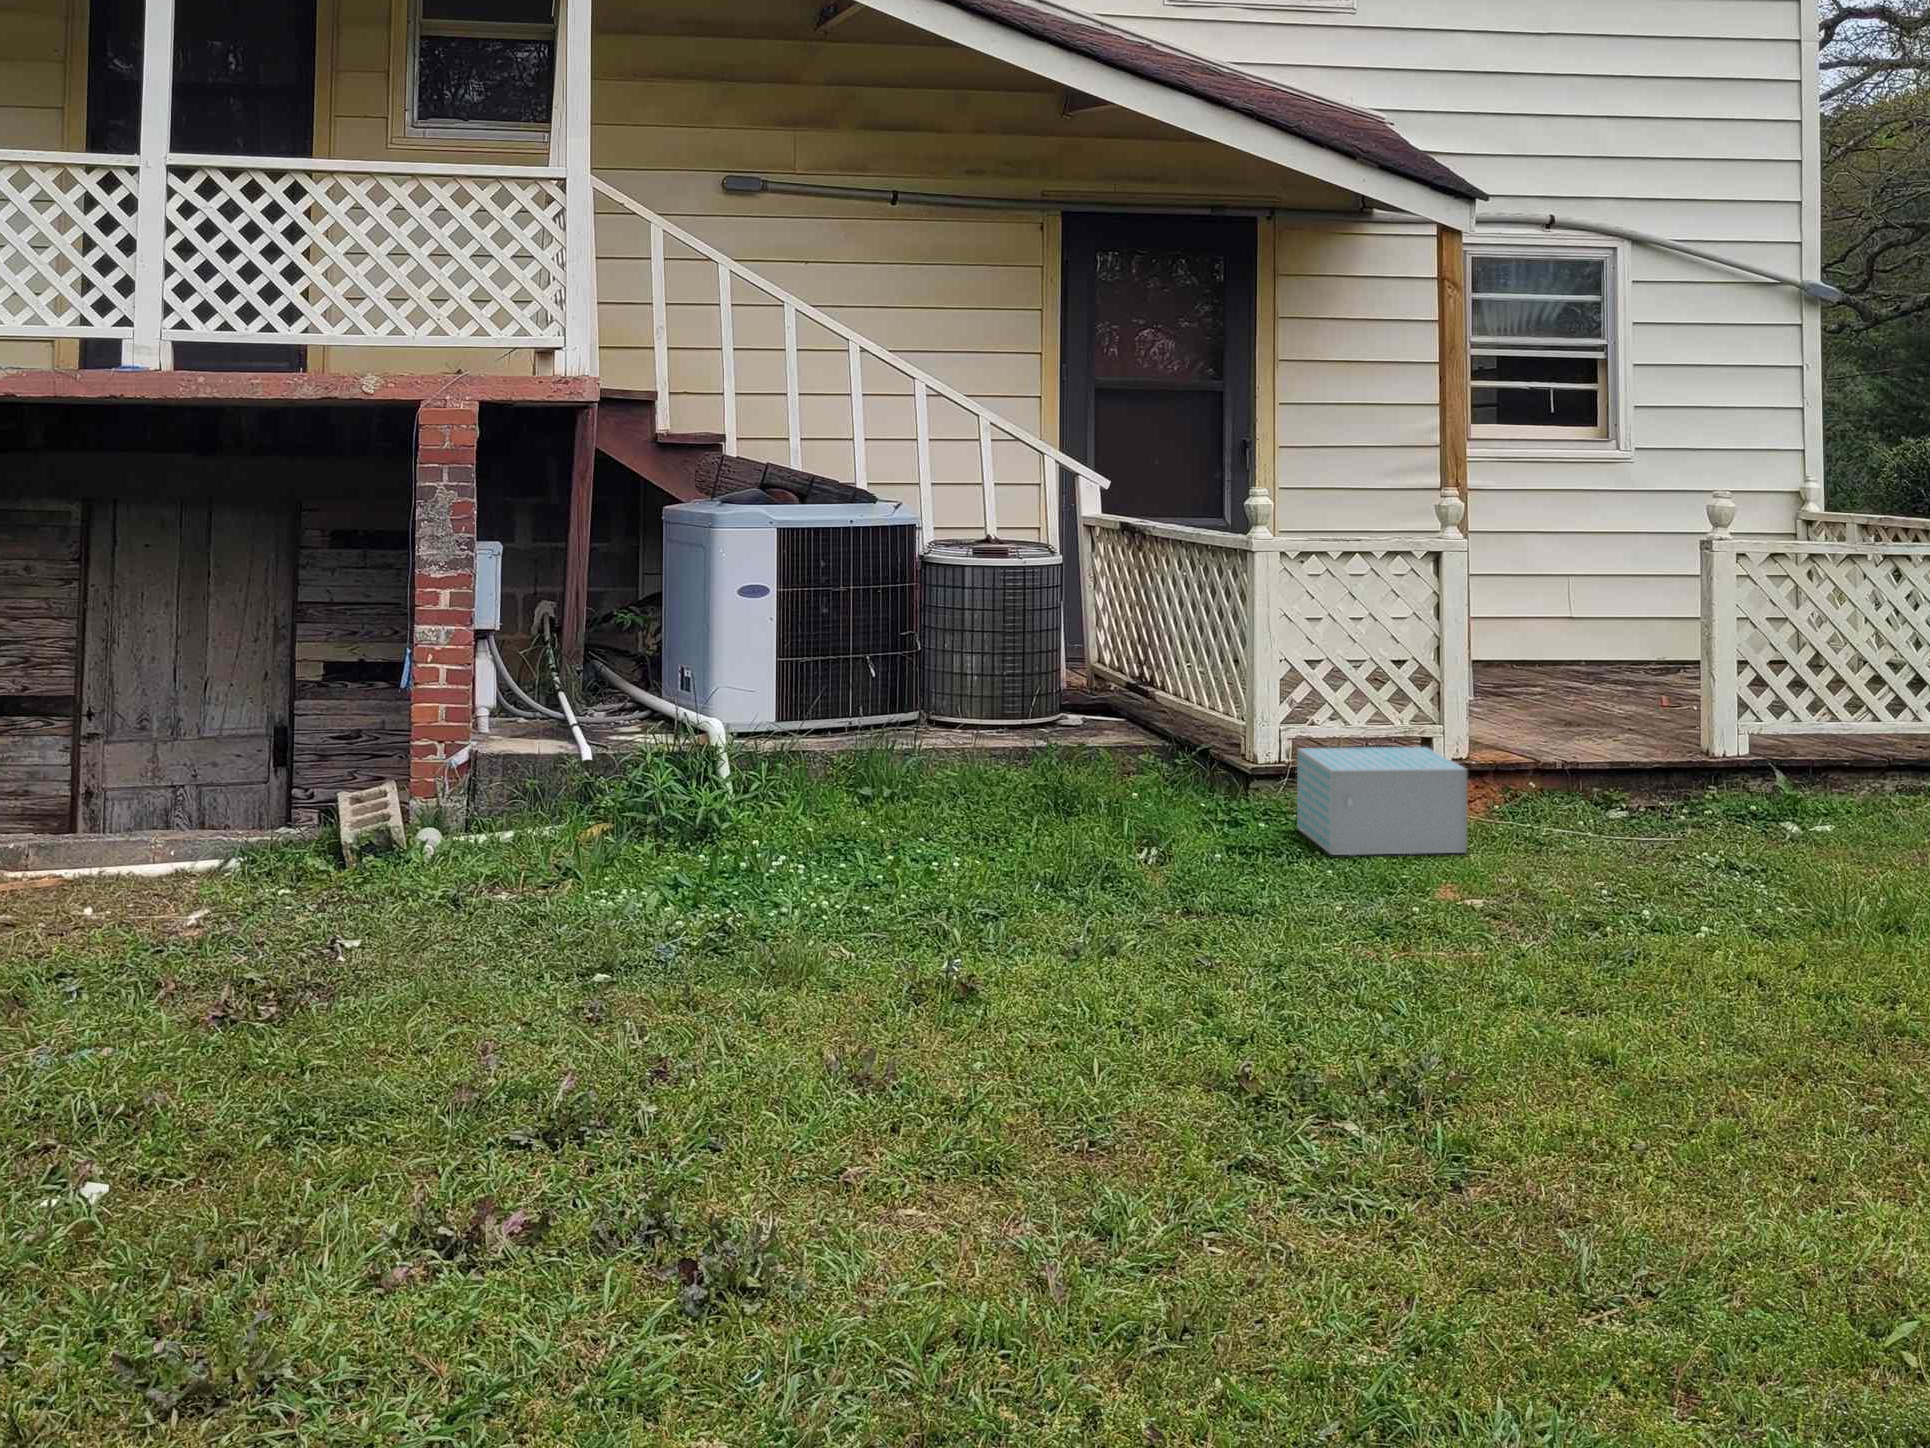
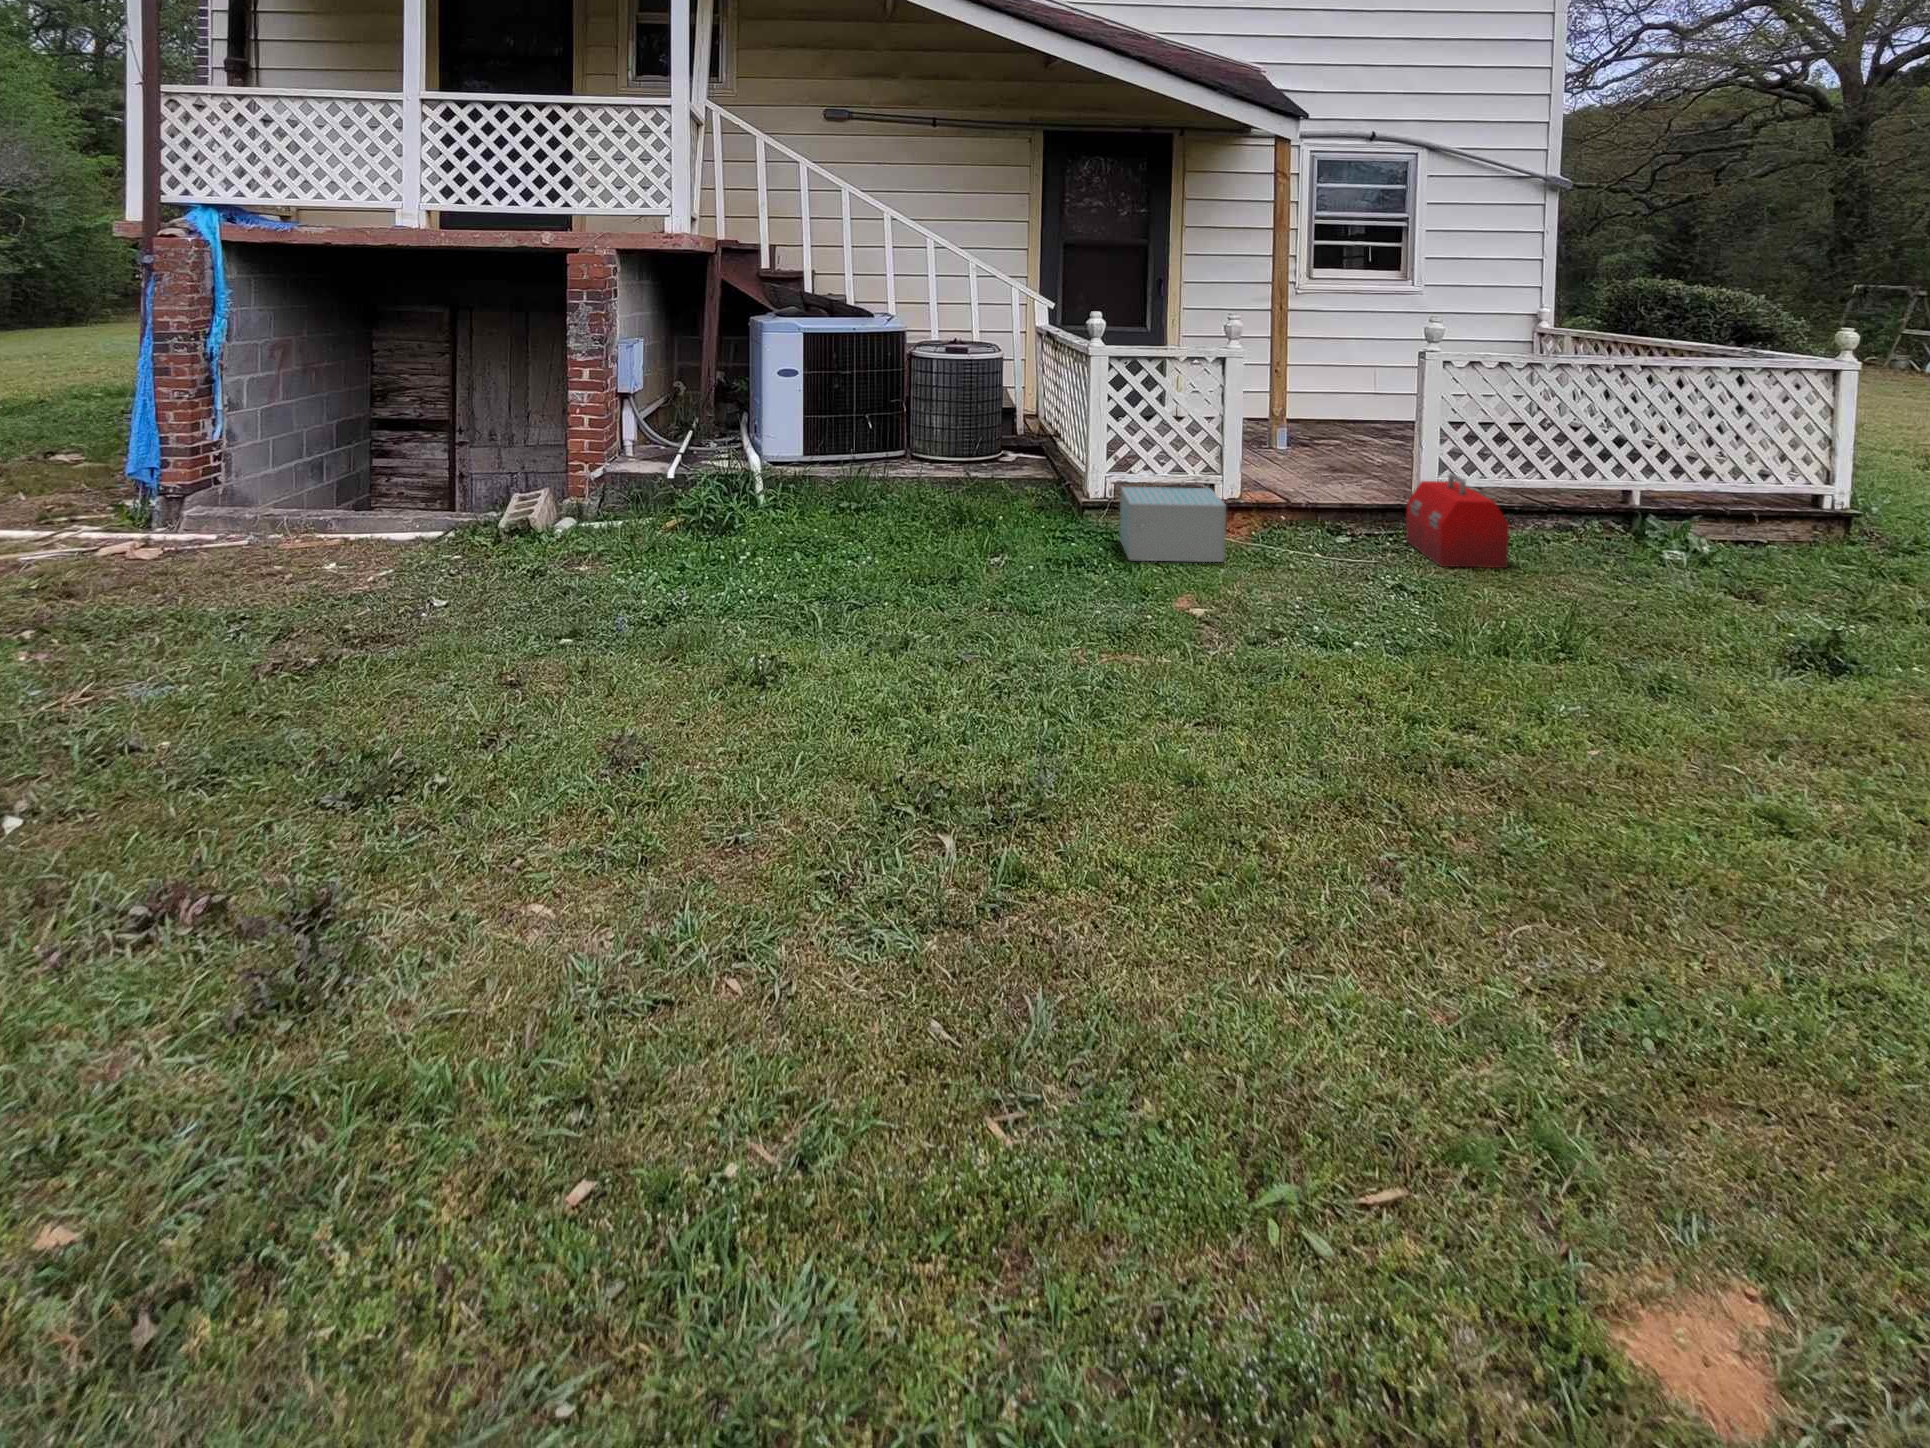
toolbox: none [1696,715,1854,849] -> present [1406,473,1509,568]

